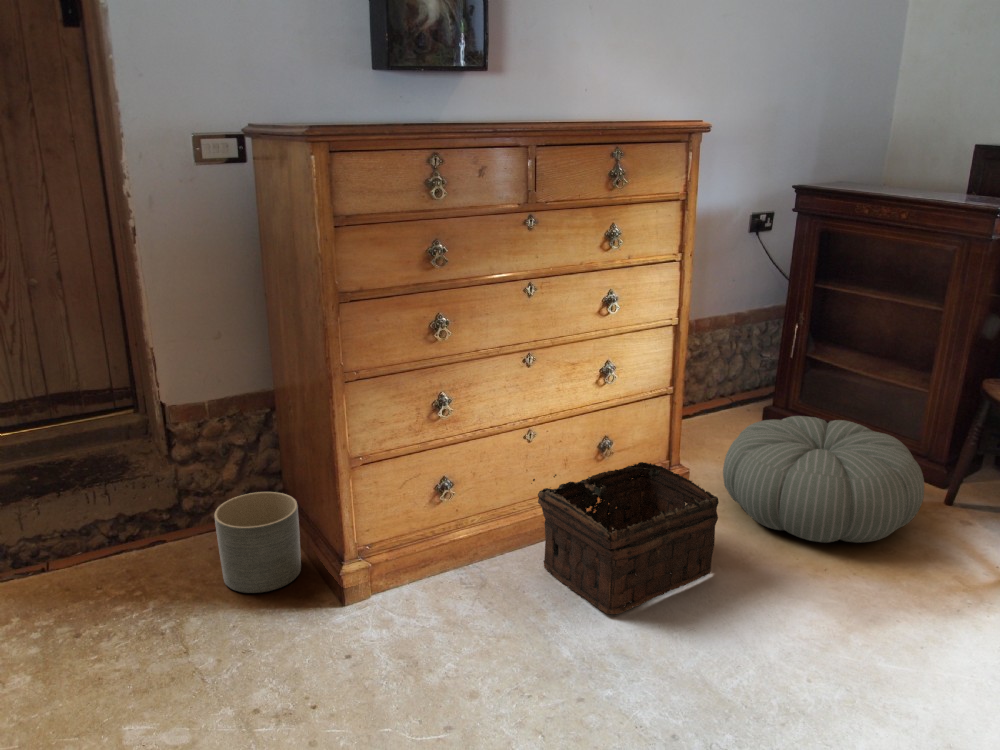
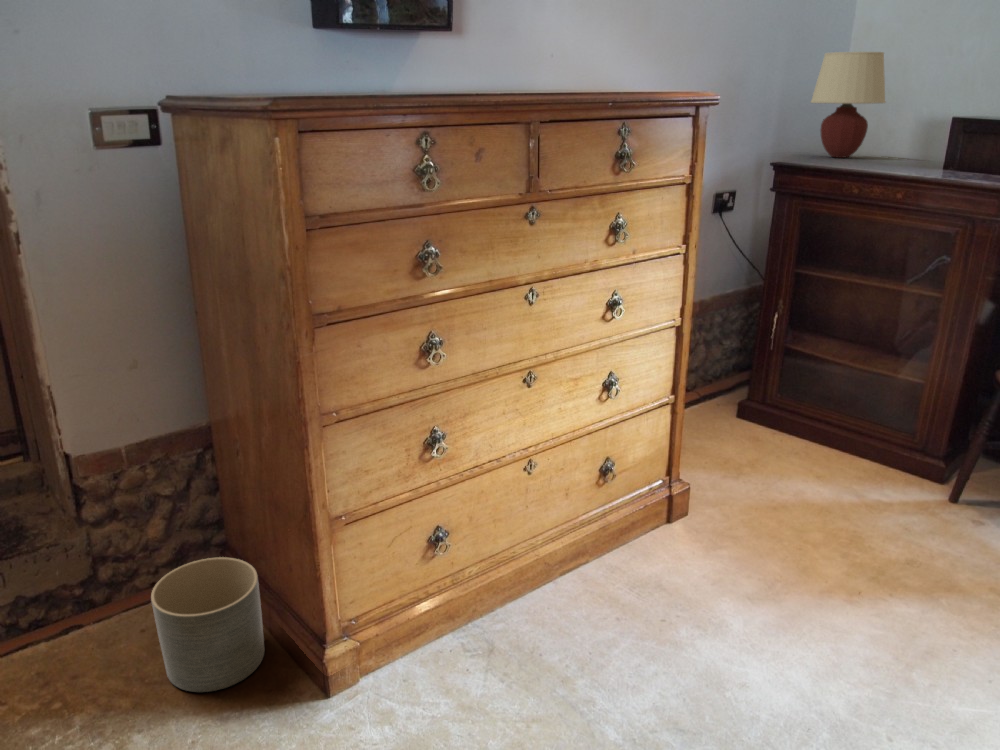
table lamp: none [852,81,925,181] -> present [811,52,886,158]
pouf: present [723,416,924,543] -> none [726,415,944,560]
basket: present [531,462,719,614] -> none [535,485,753,679]

